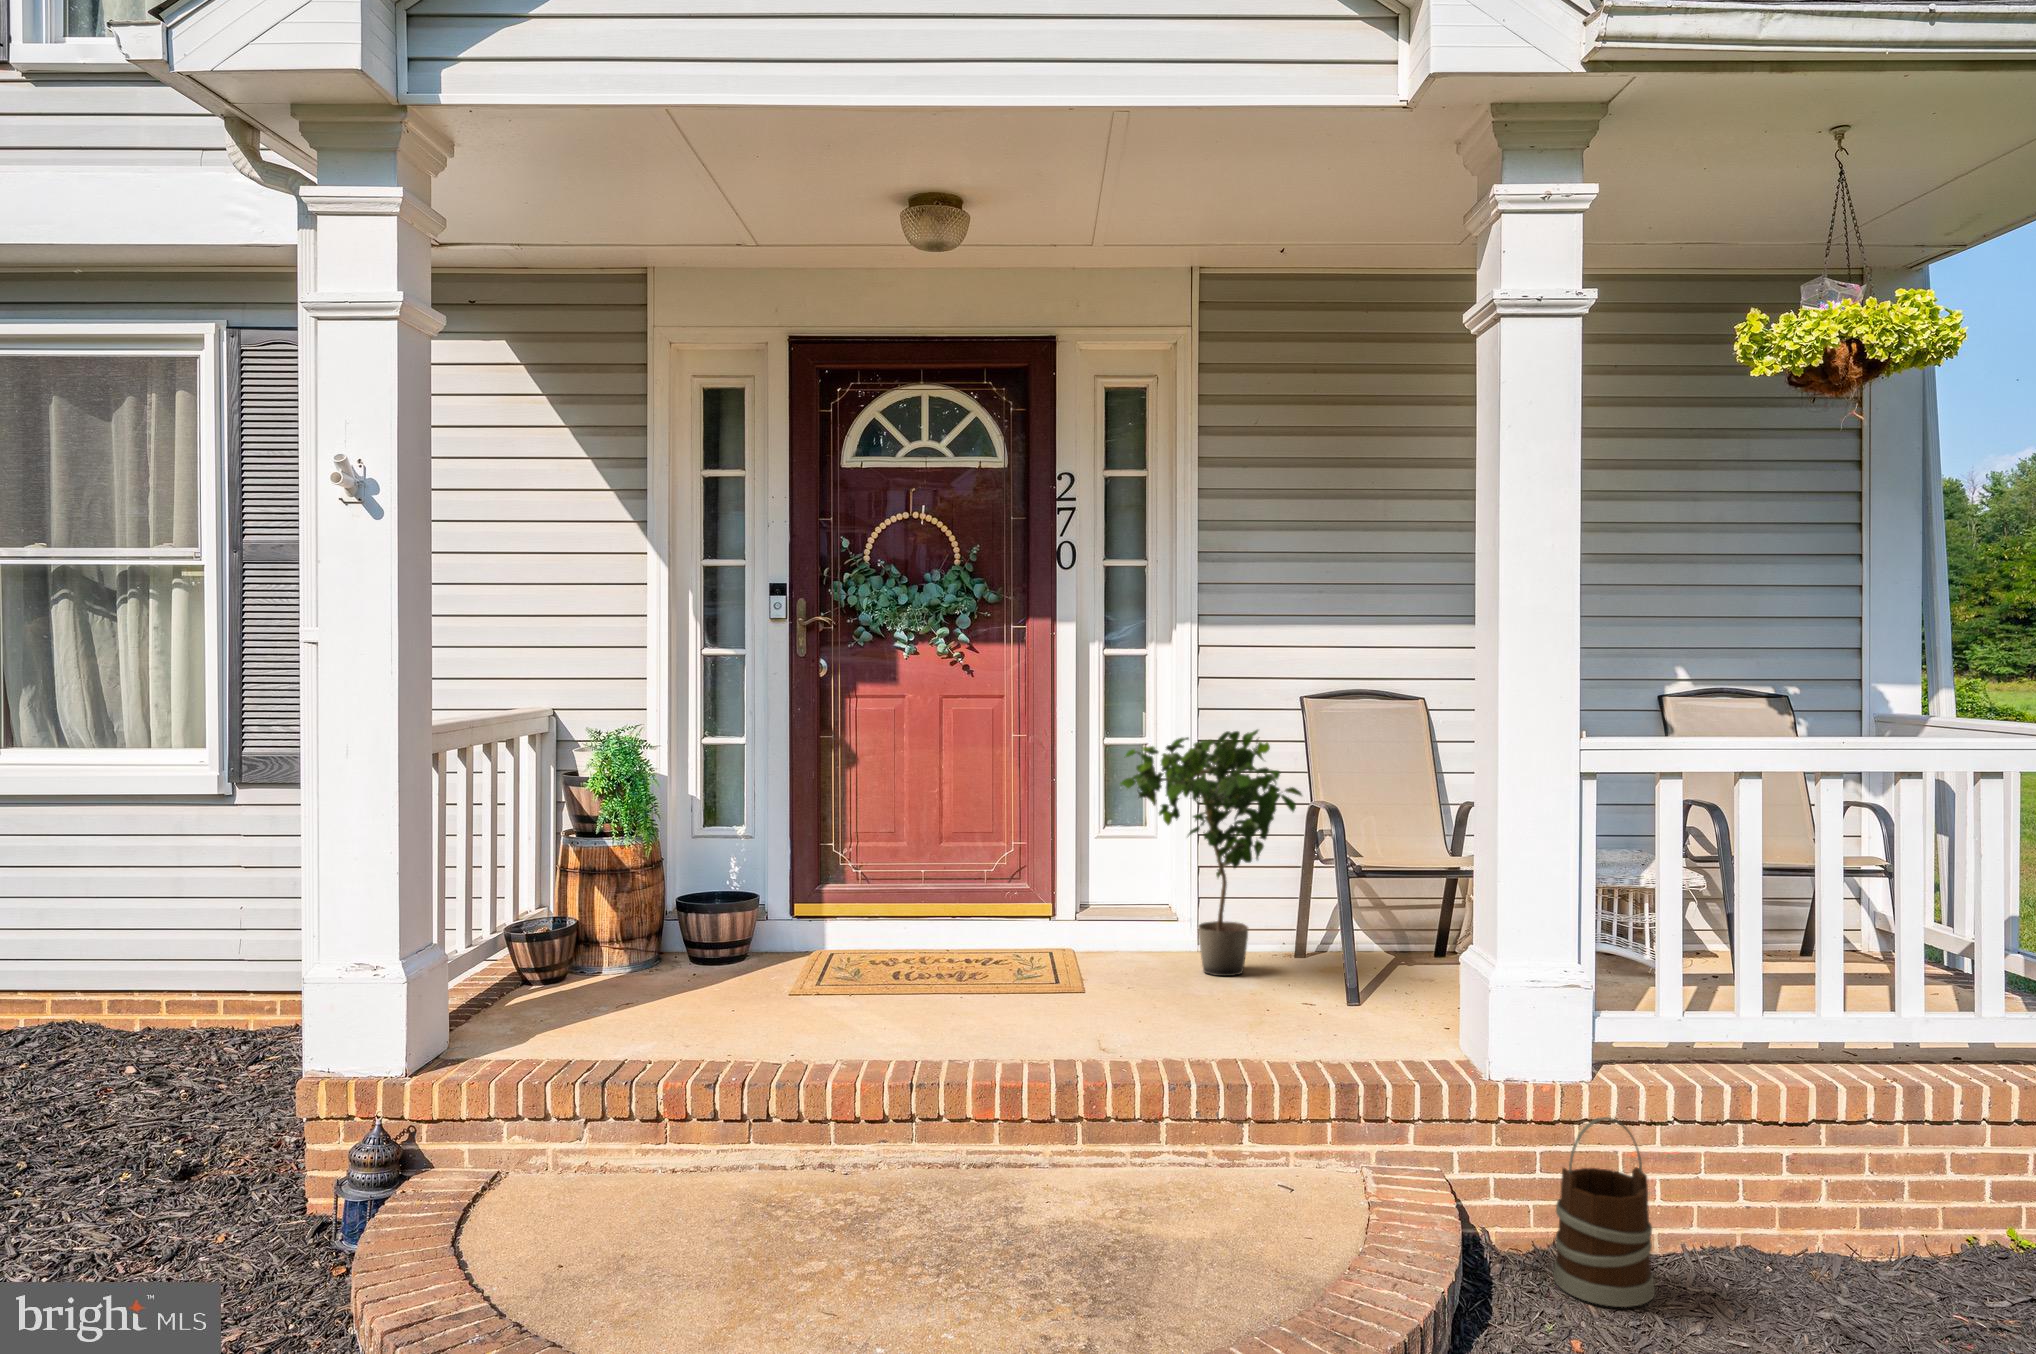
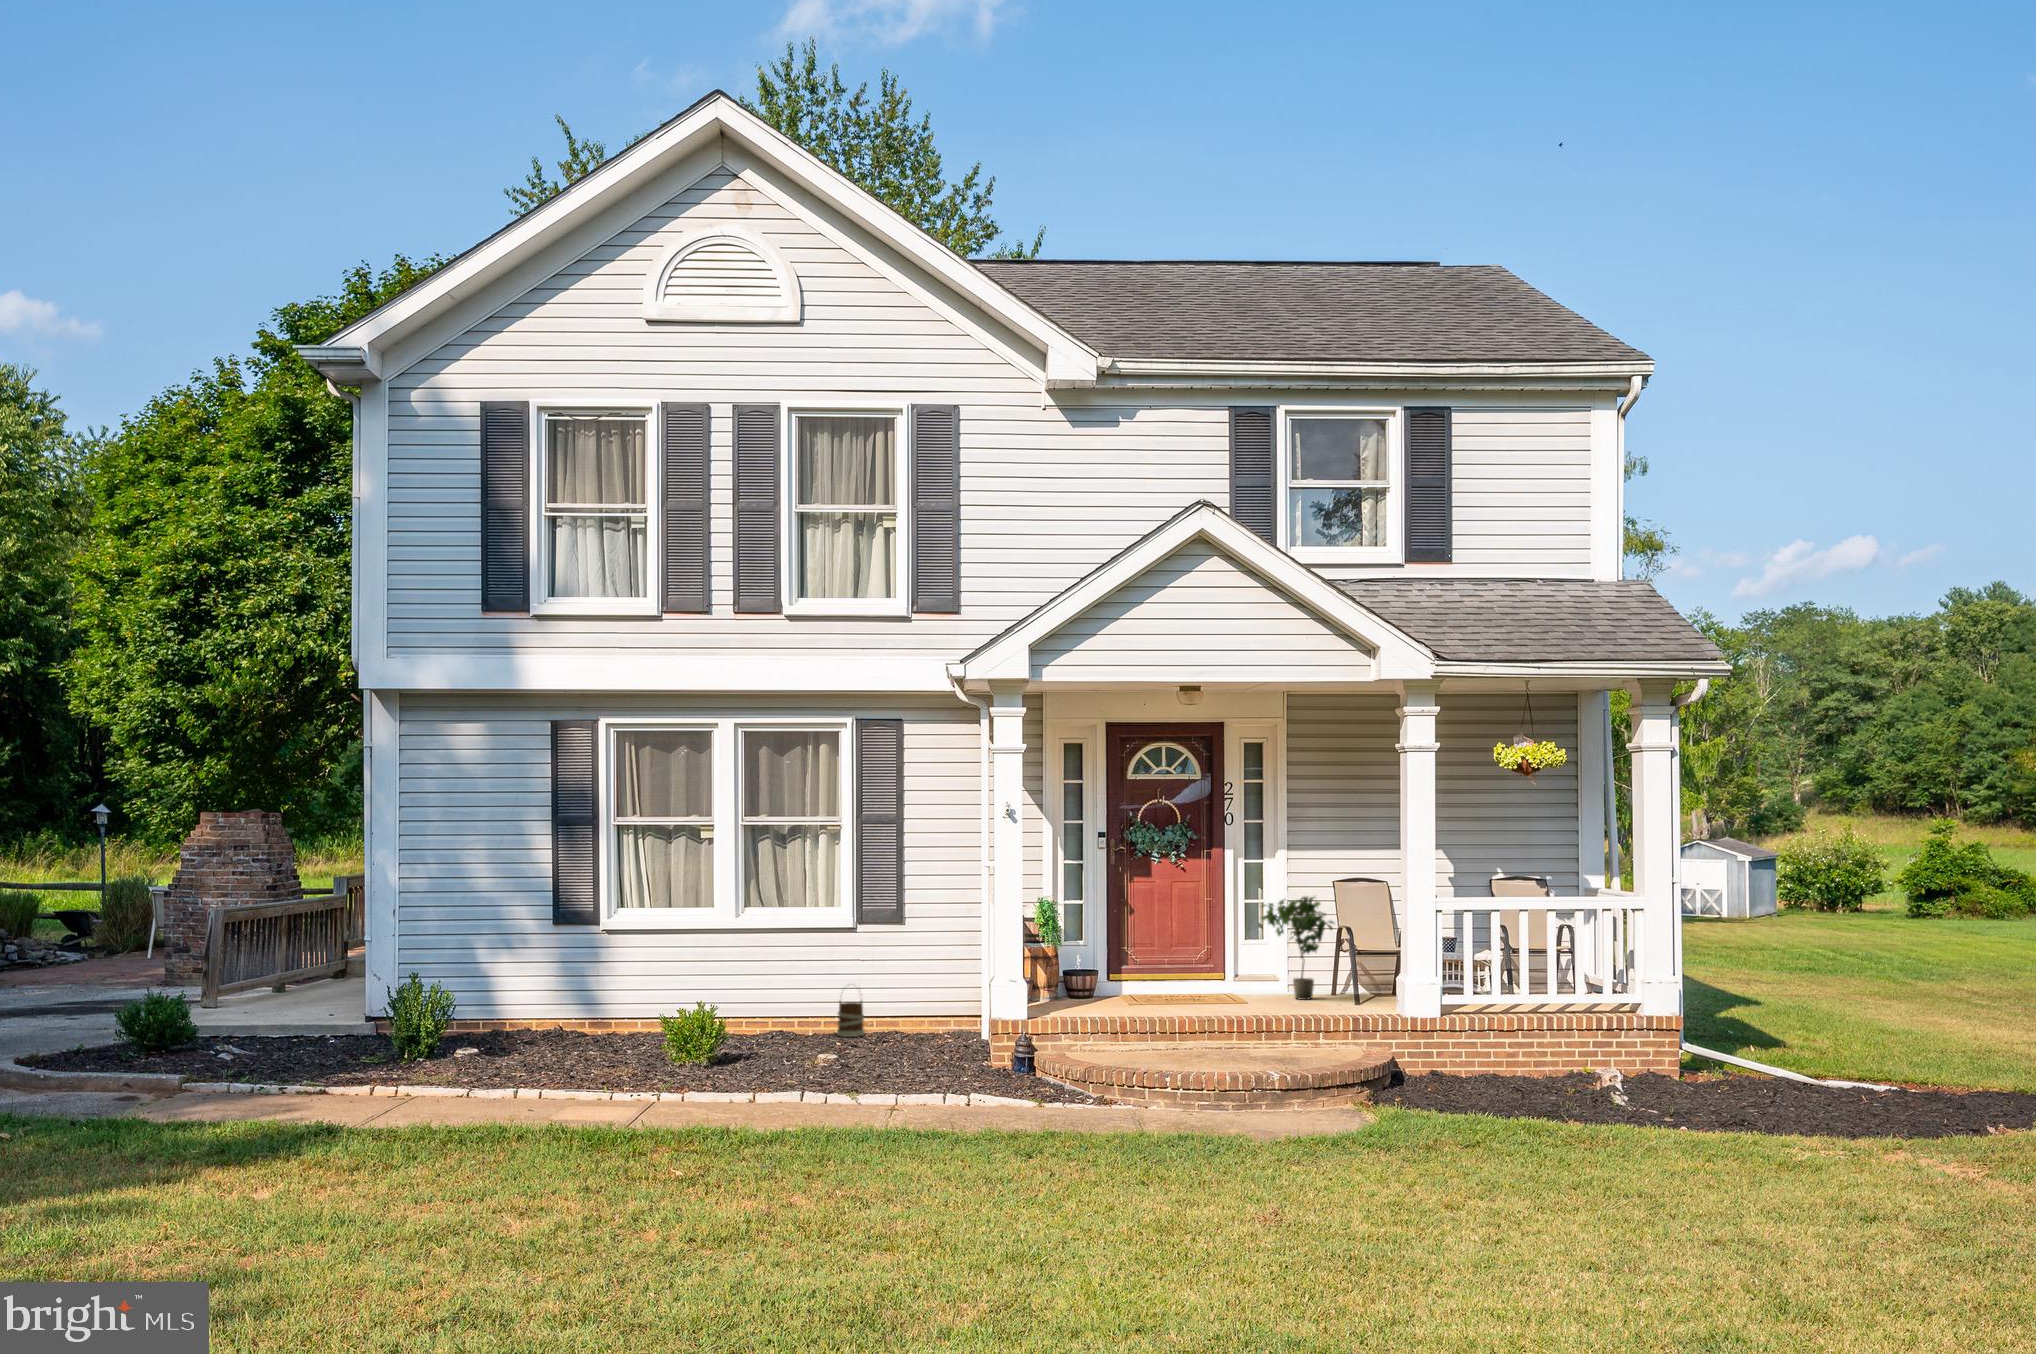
wooden bucket: present [1553,1117,1655,1307] -> present [837,1001,865,1037]

